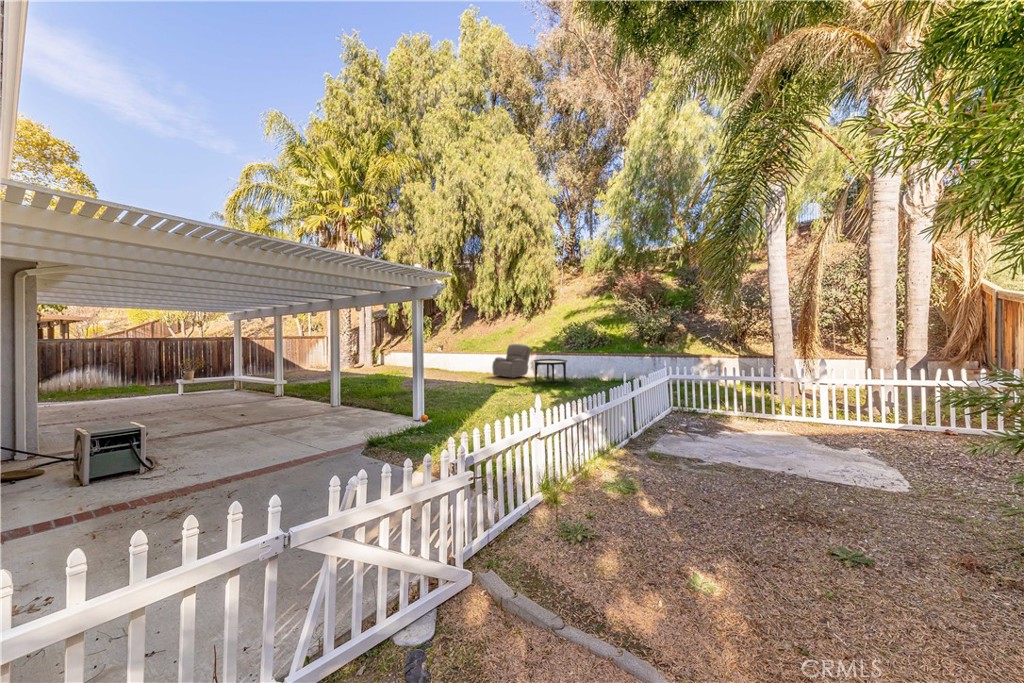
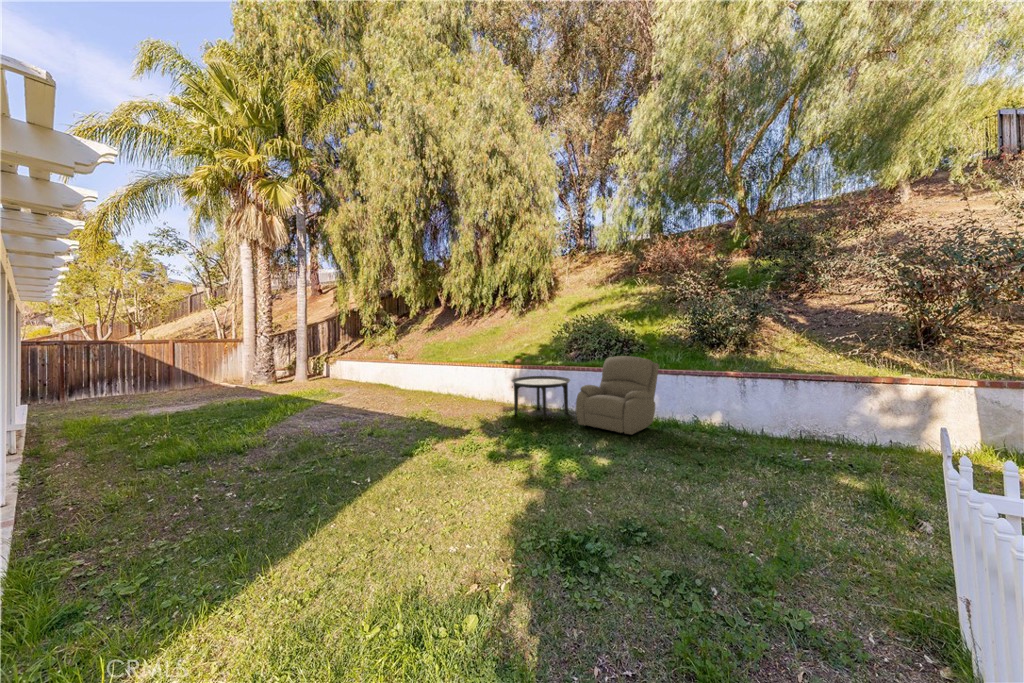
chair: present [492,344,531,378] -> present [576,356,659,435]

